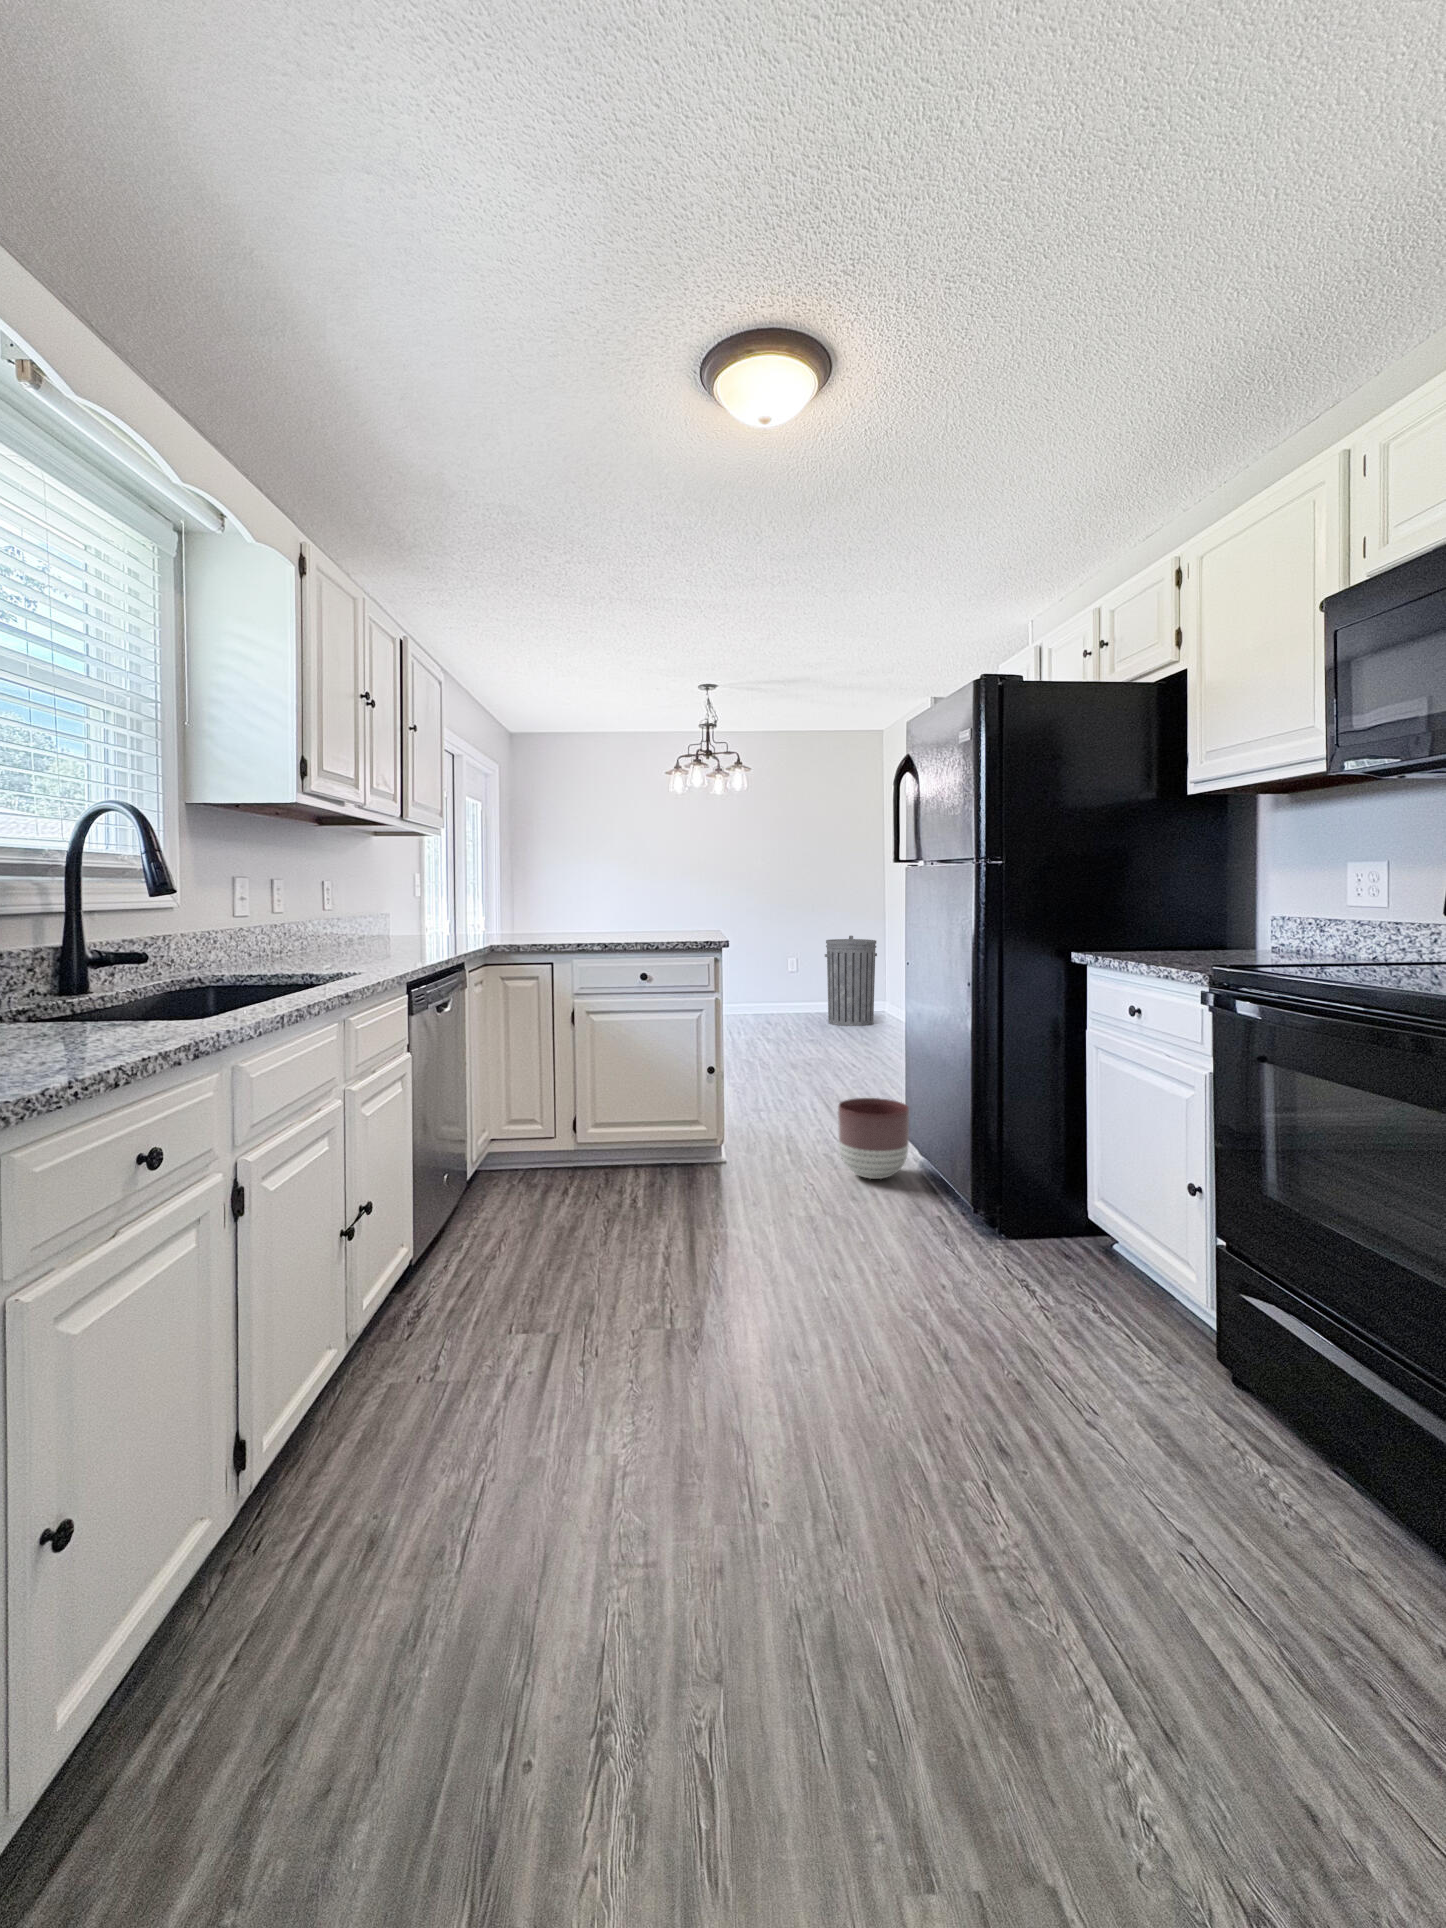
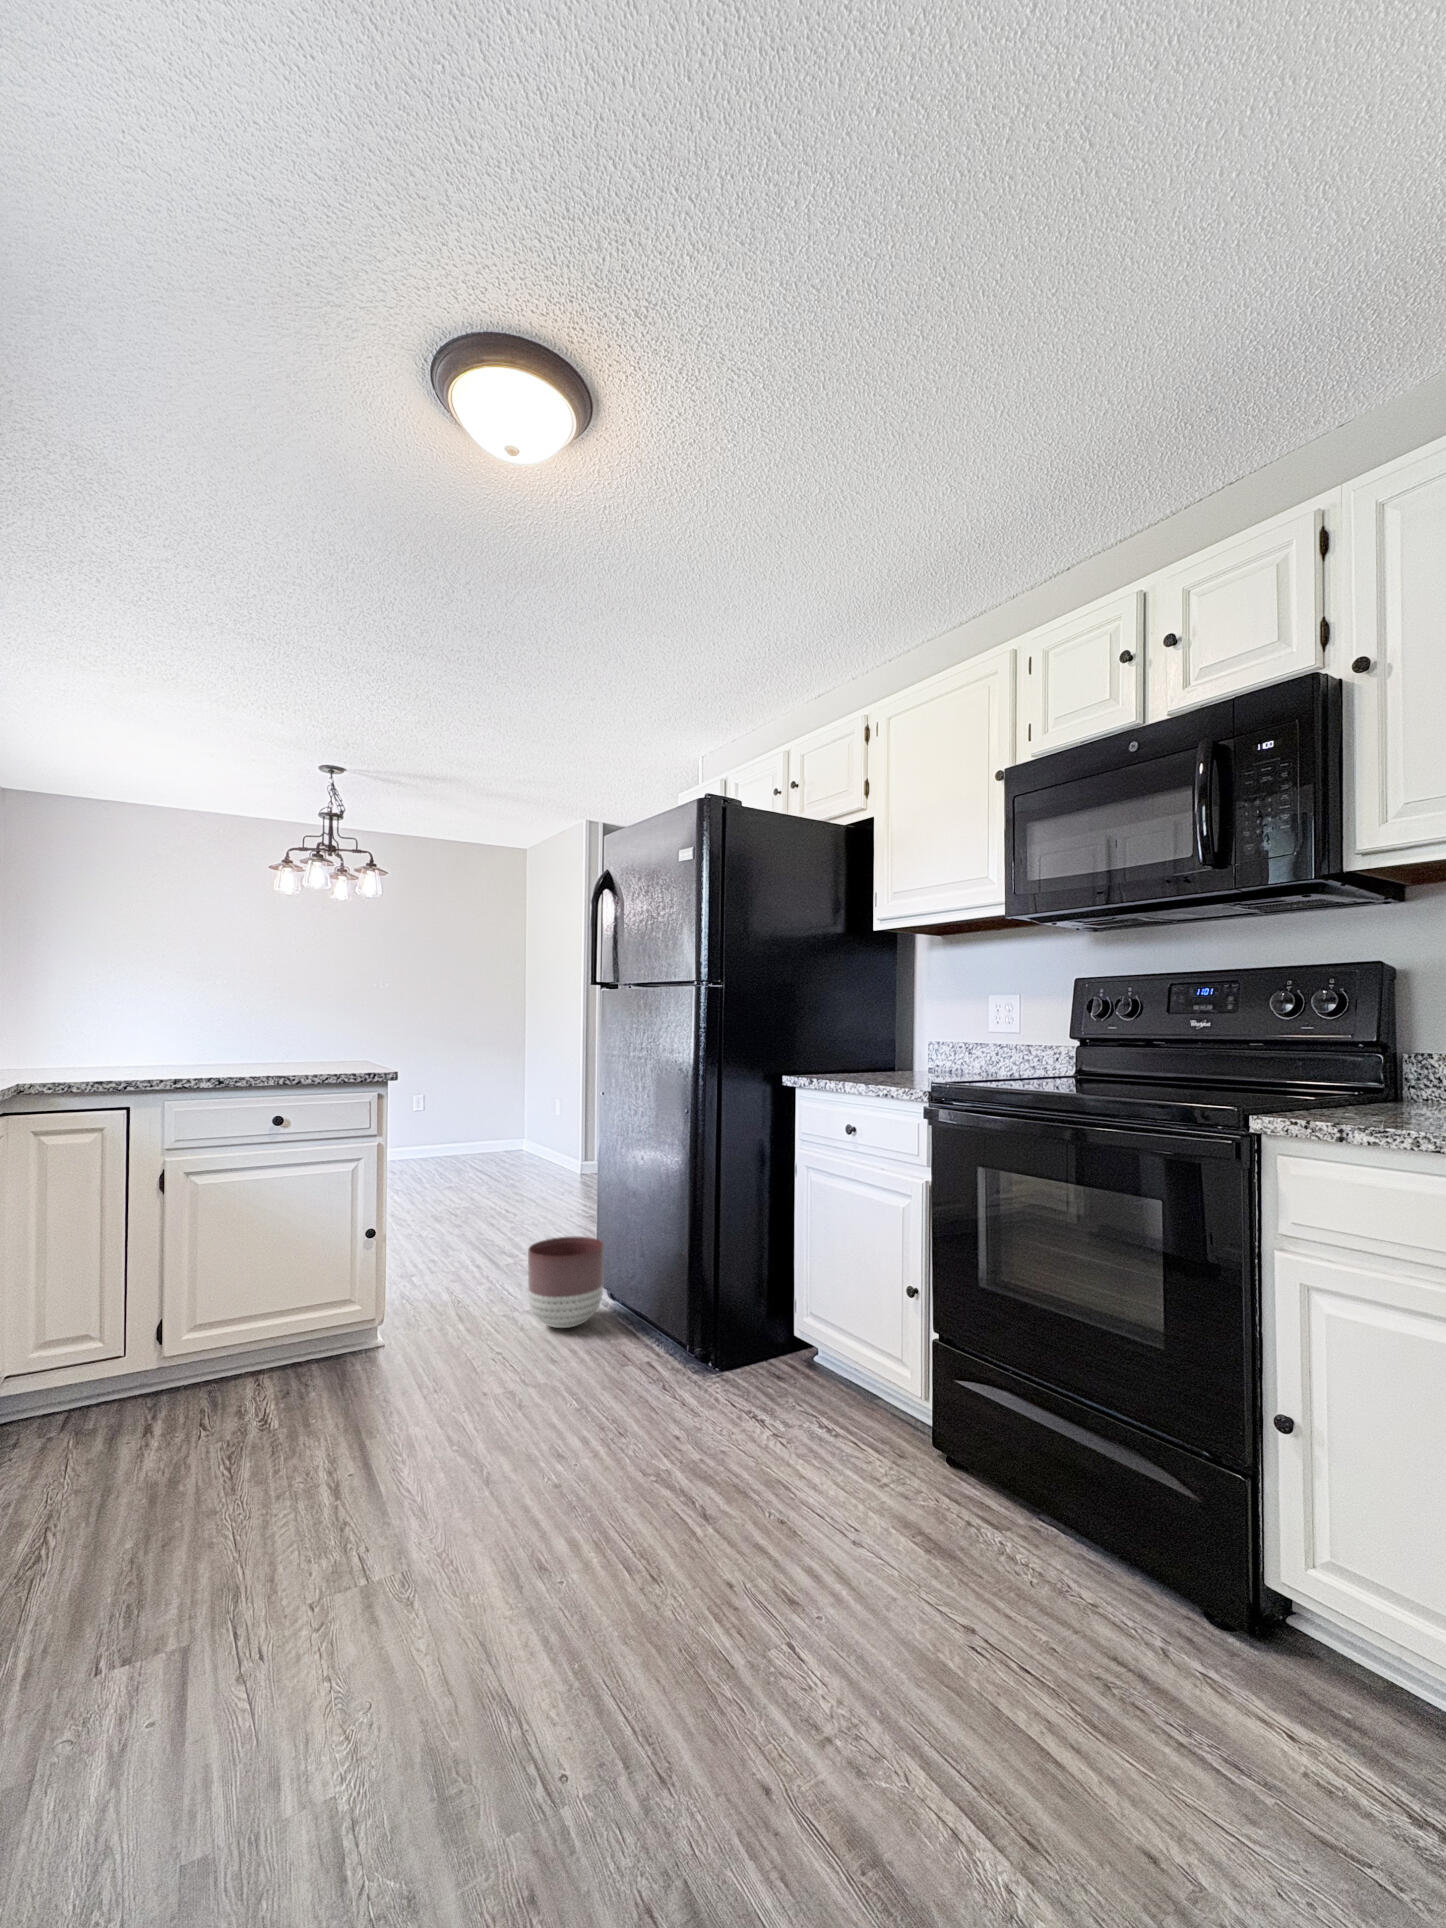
trash can: present [825,936,877,1026] -> none [457,1057,513,1156]

